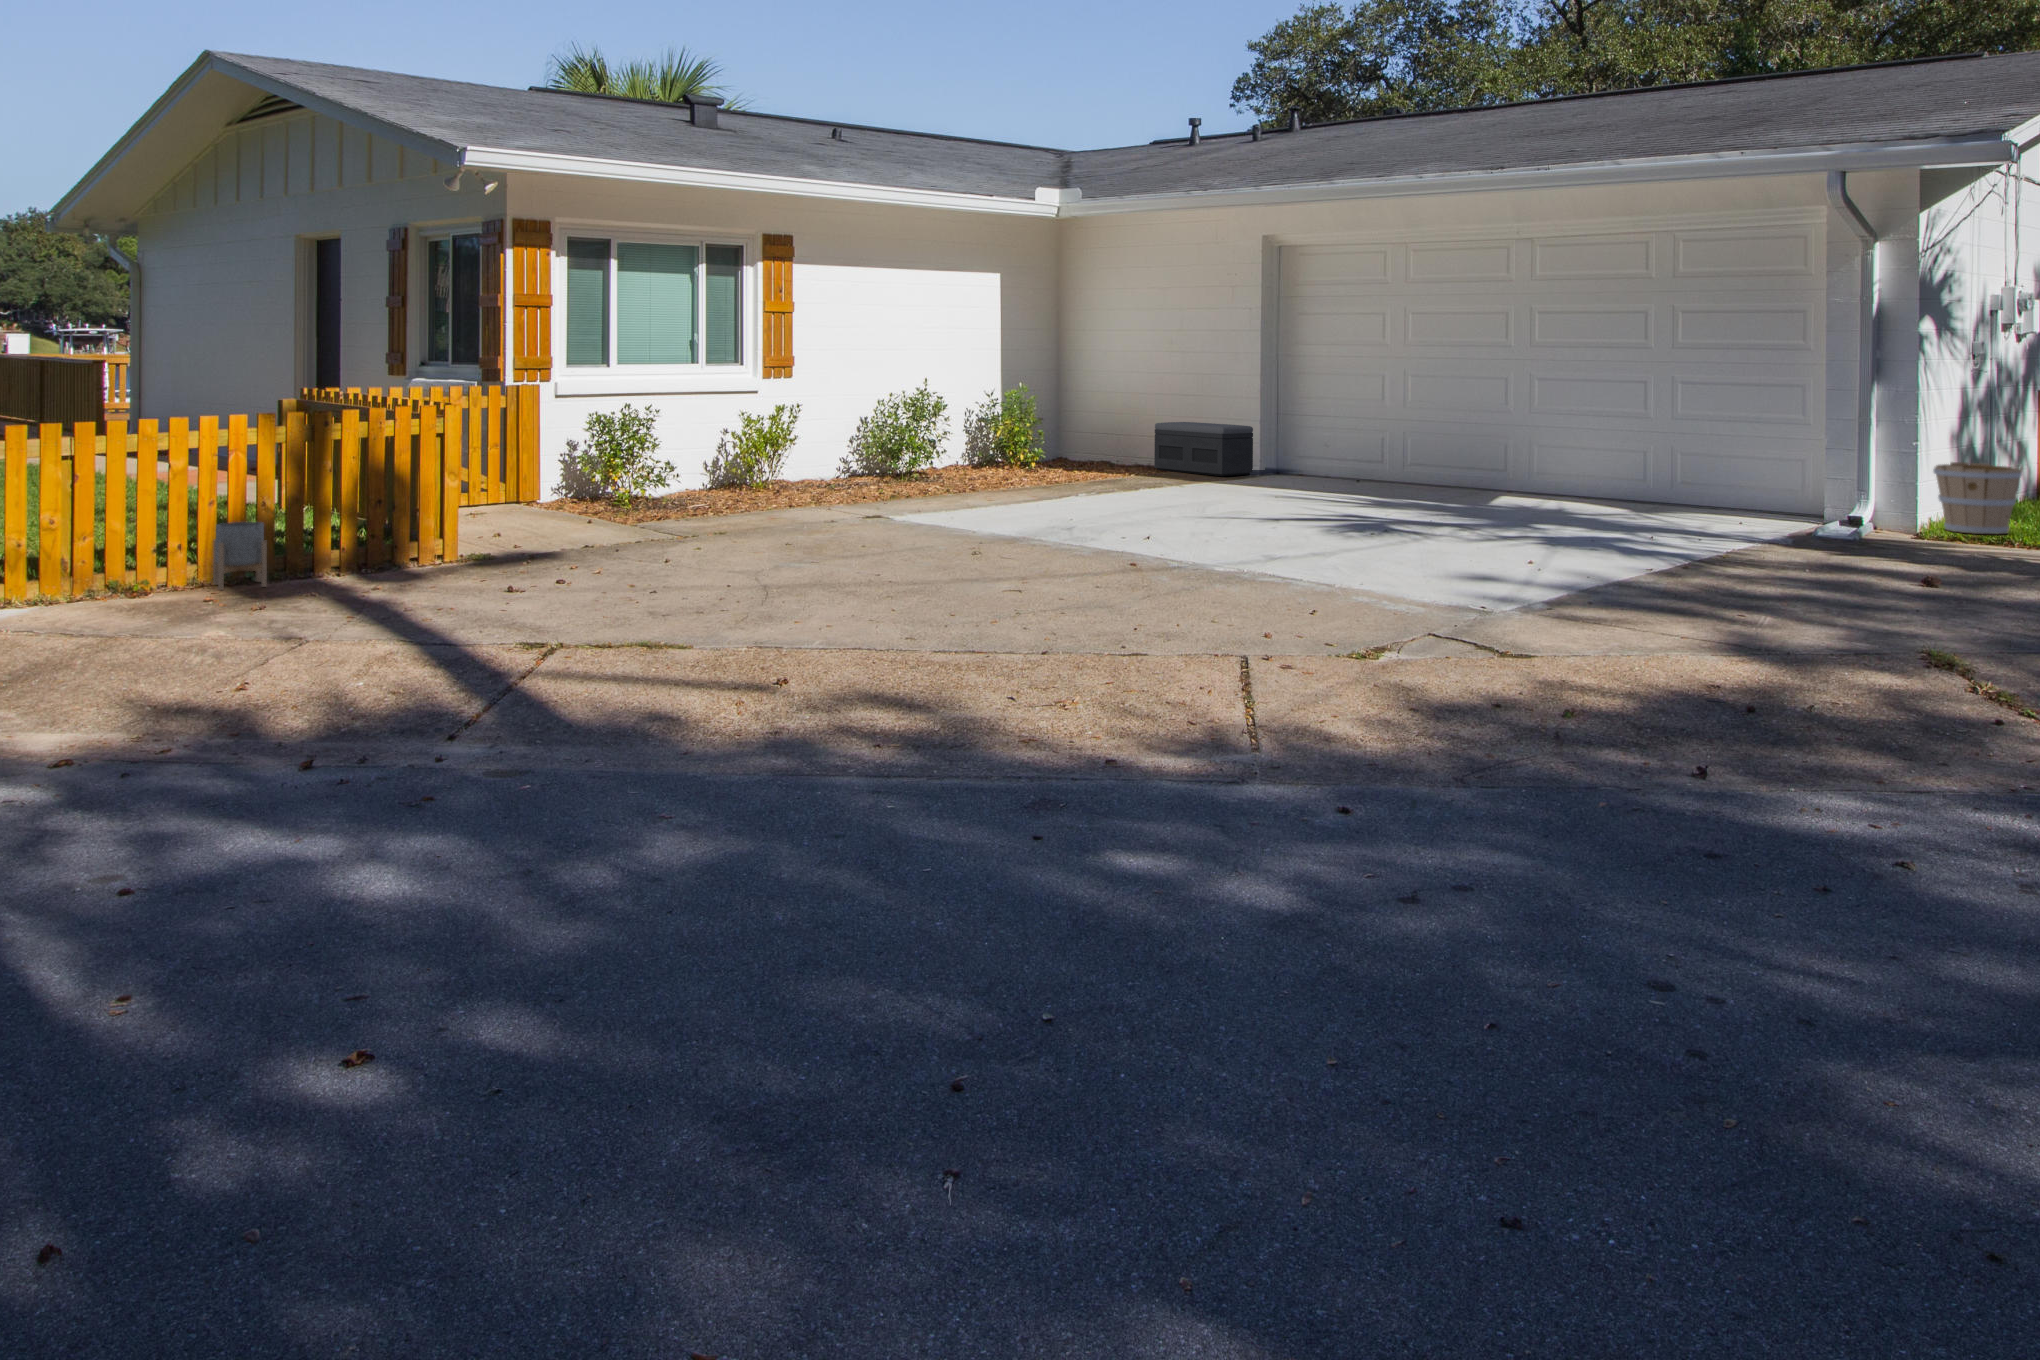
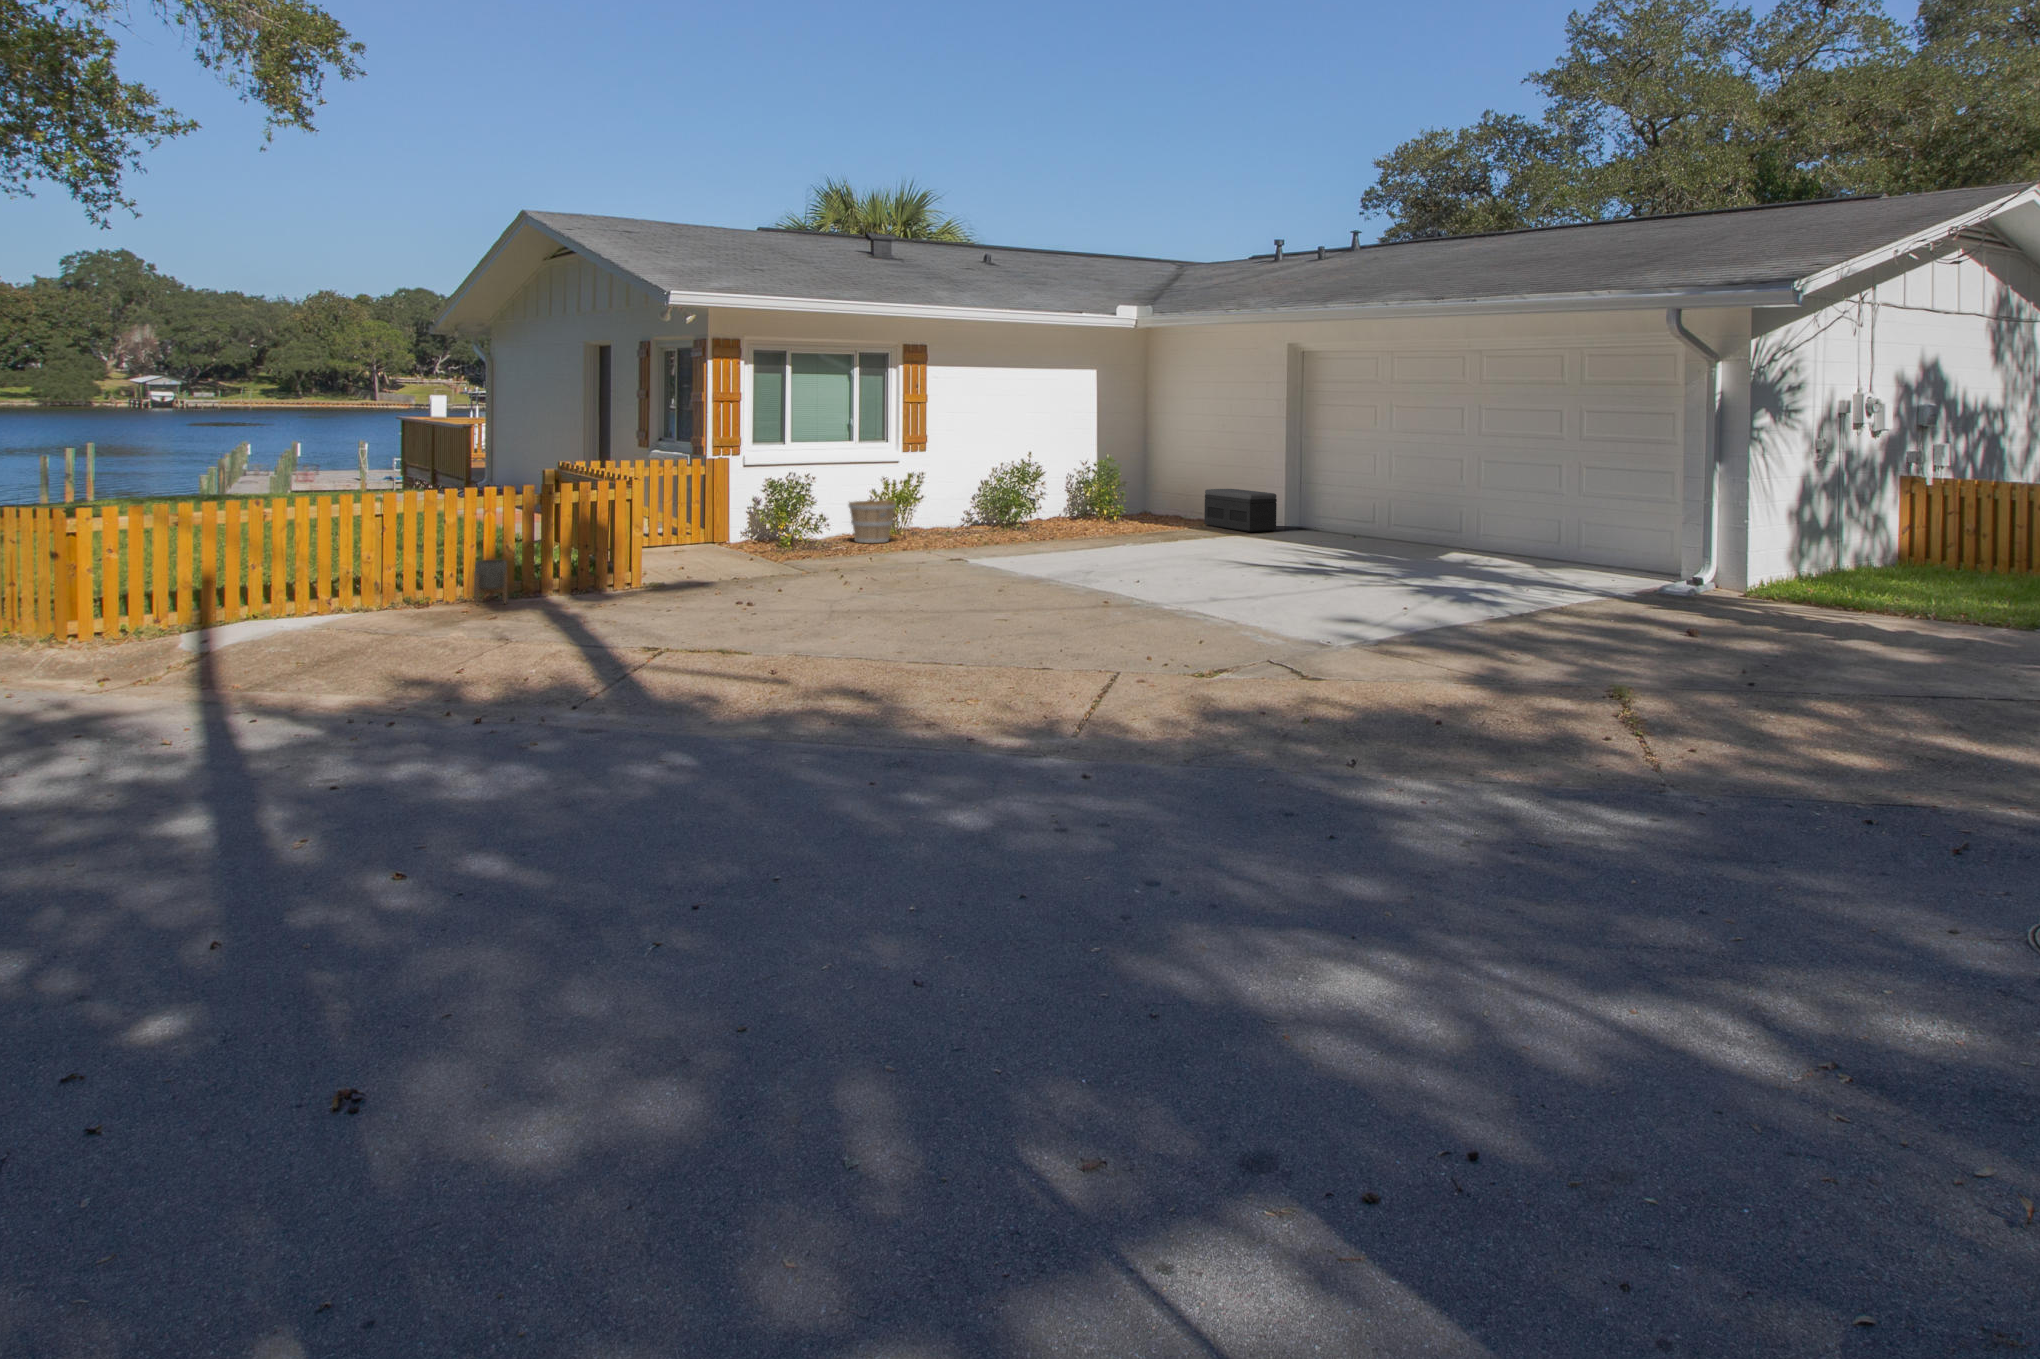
wooden bucket: present [1933,462,2022,534] -> present [849,500,896,543]

